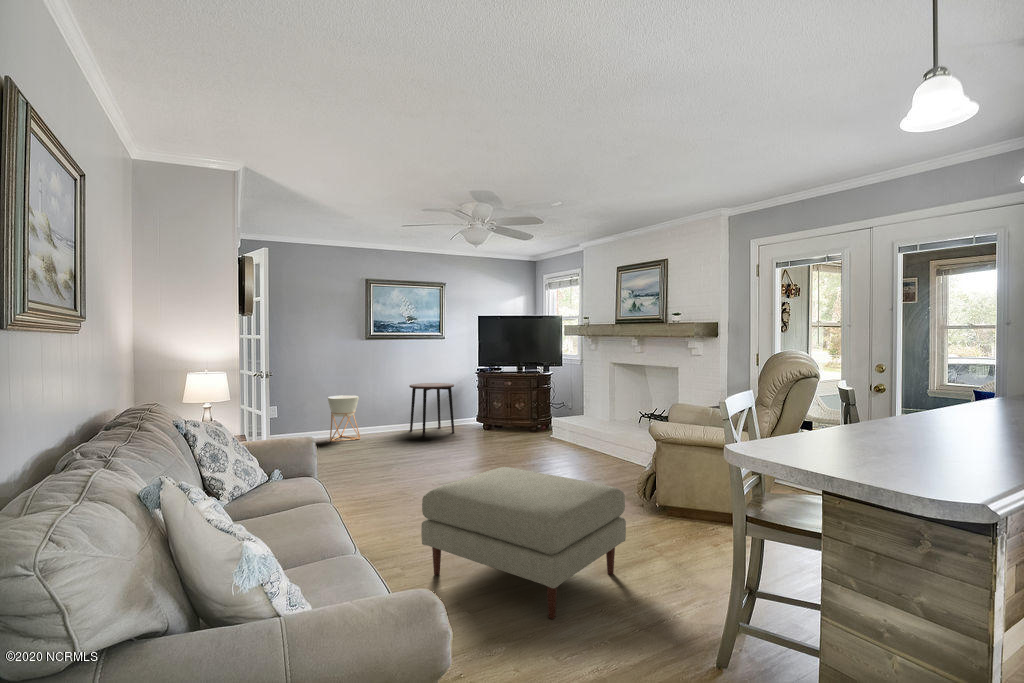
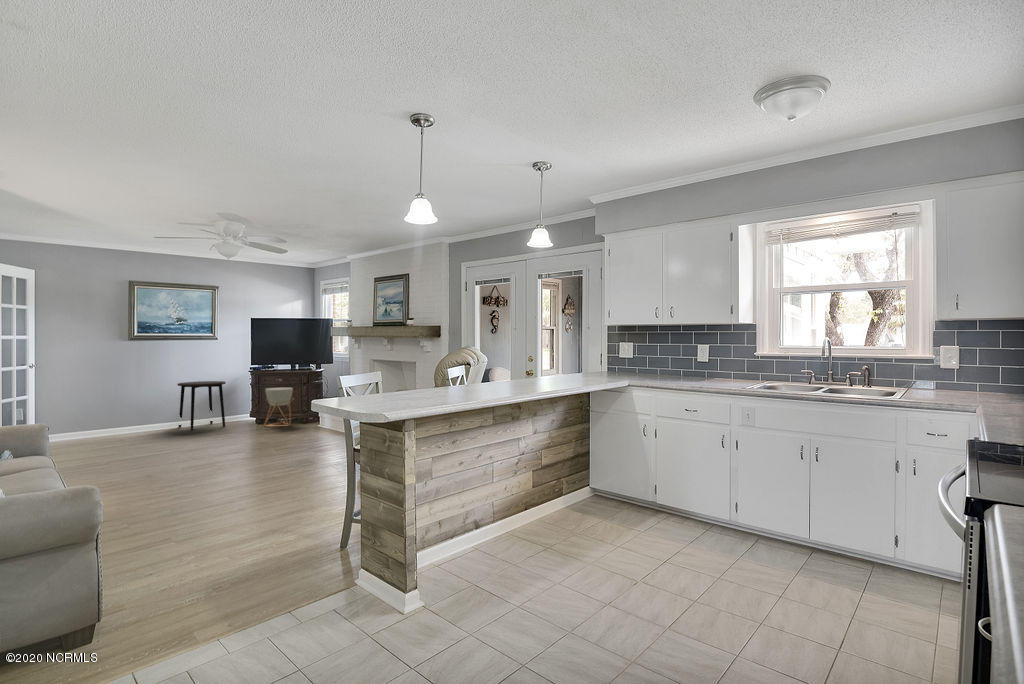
planter: present [328,395,360,442] -> present [264,387,293,427]
ottoman: present [421,467,626,619] -> none [148,437,318,530]

